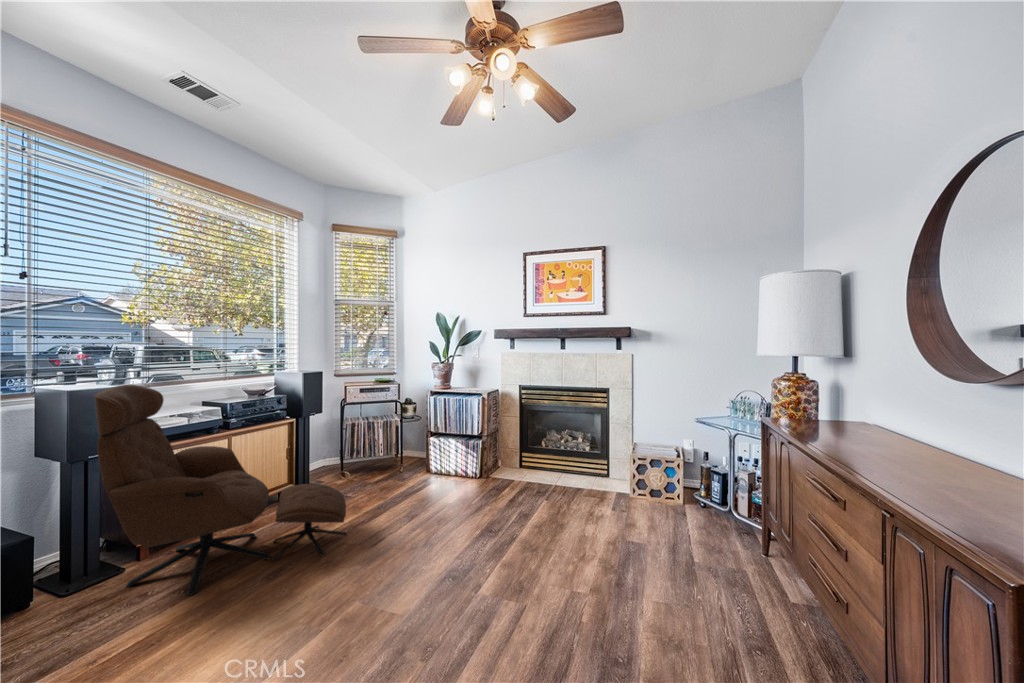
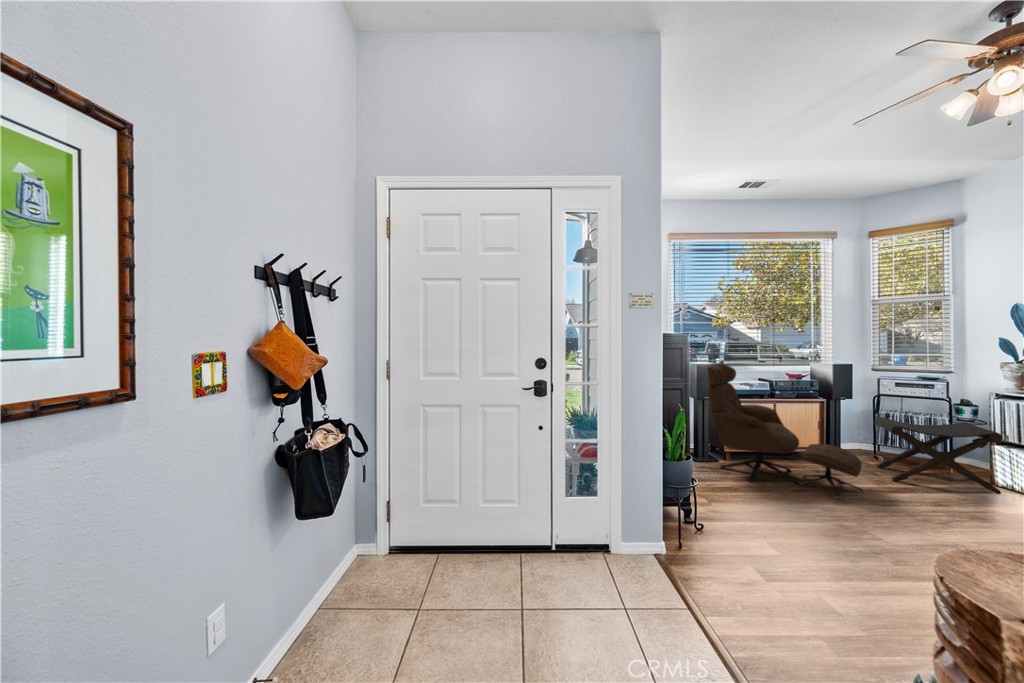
footstool: none [344,421,441,502] -> present [874,417,1003,494]

